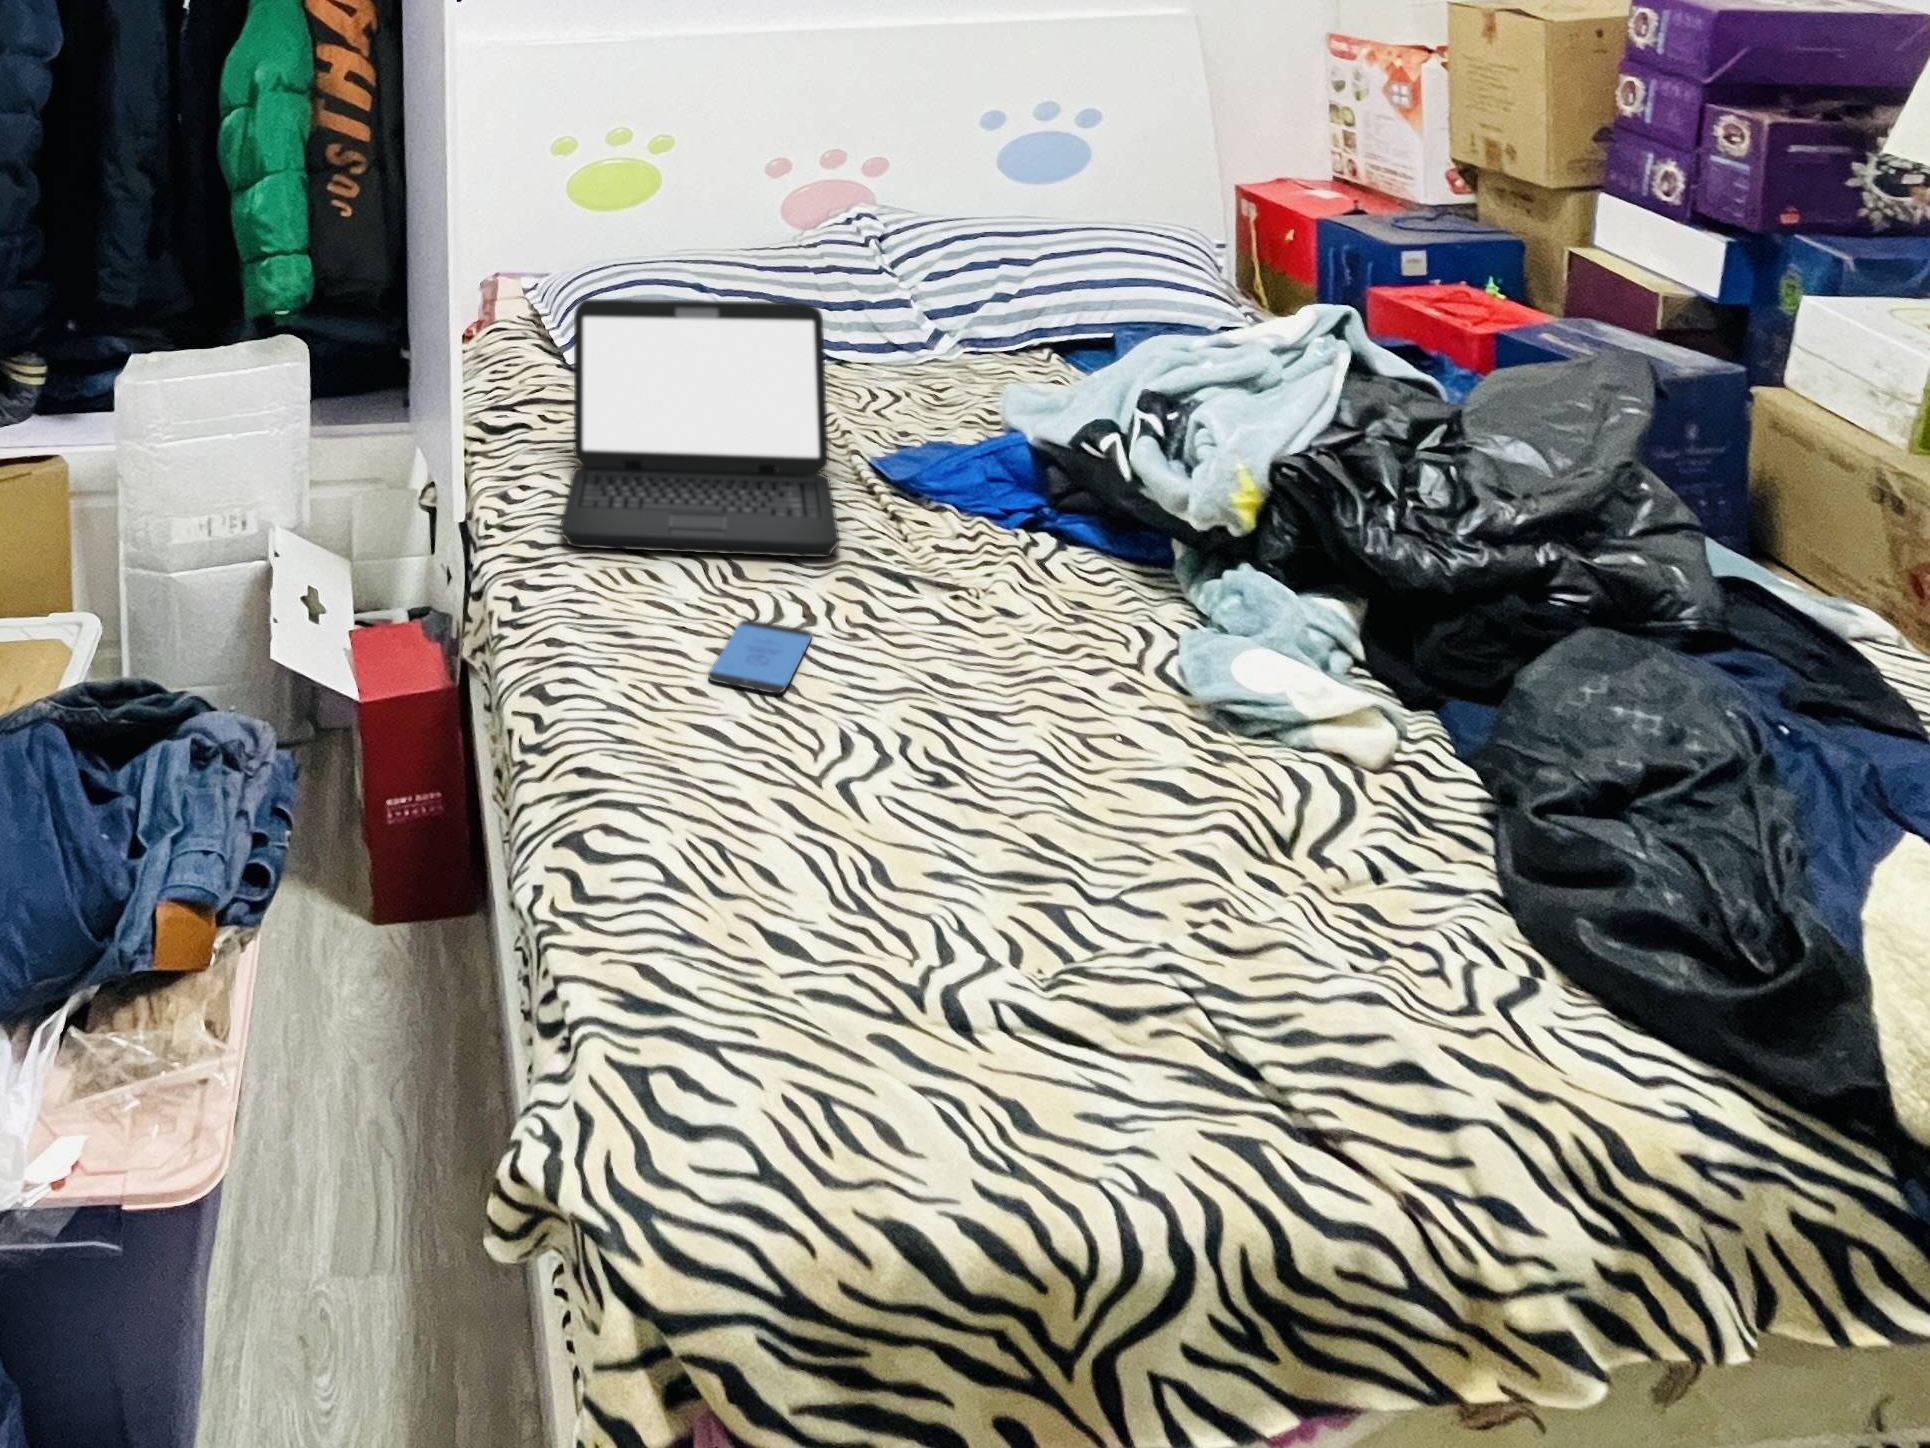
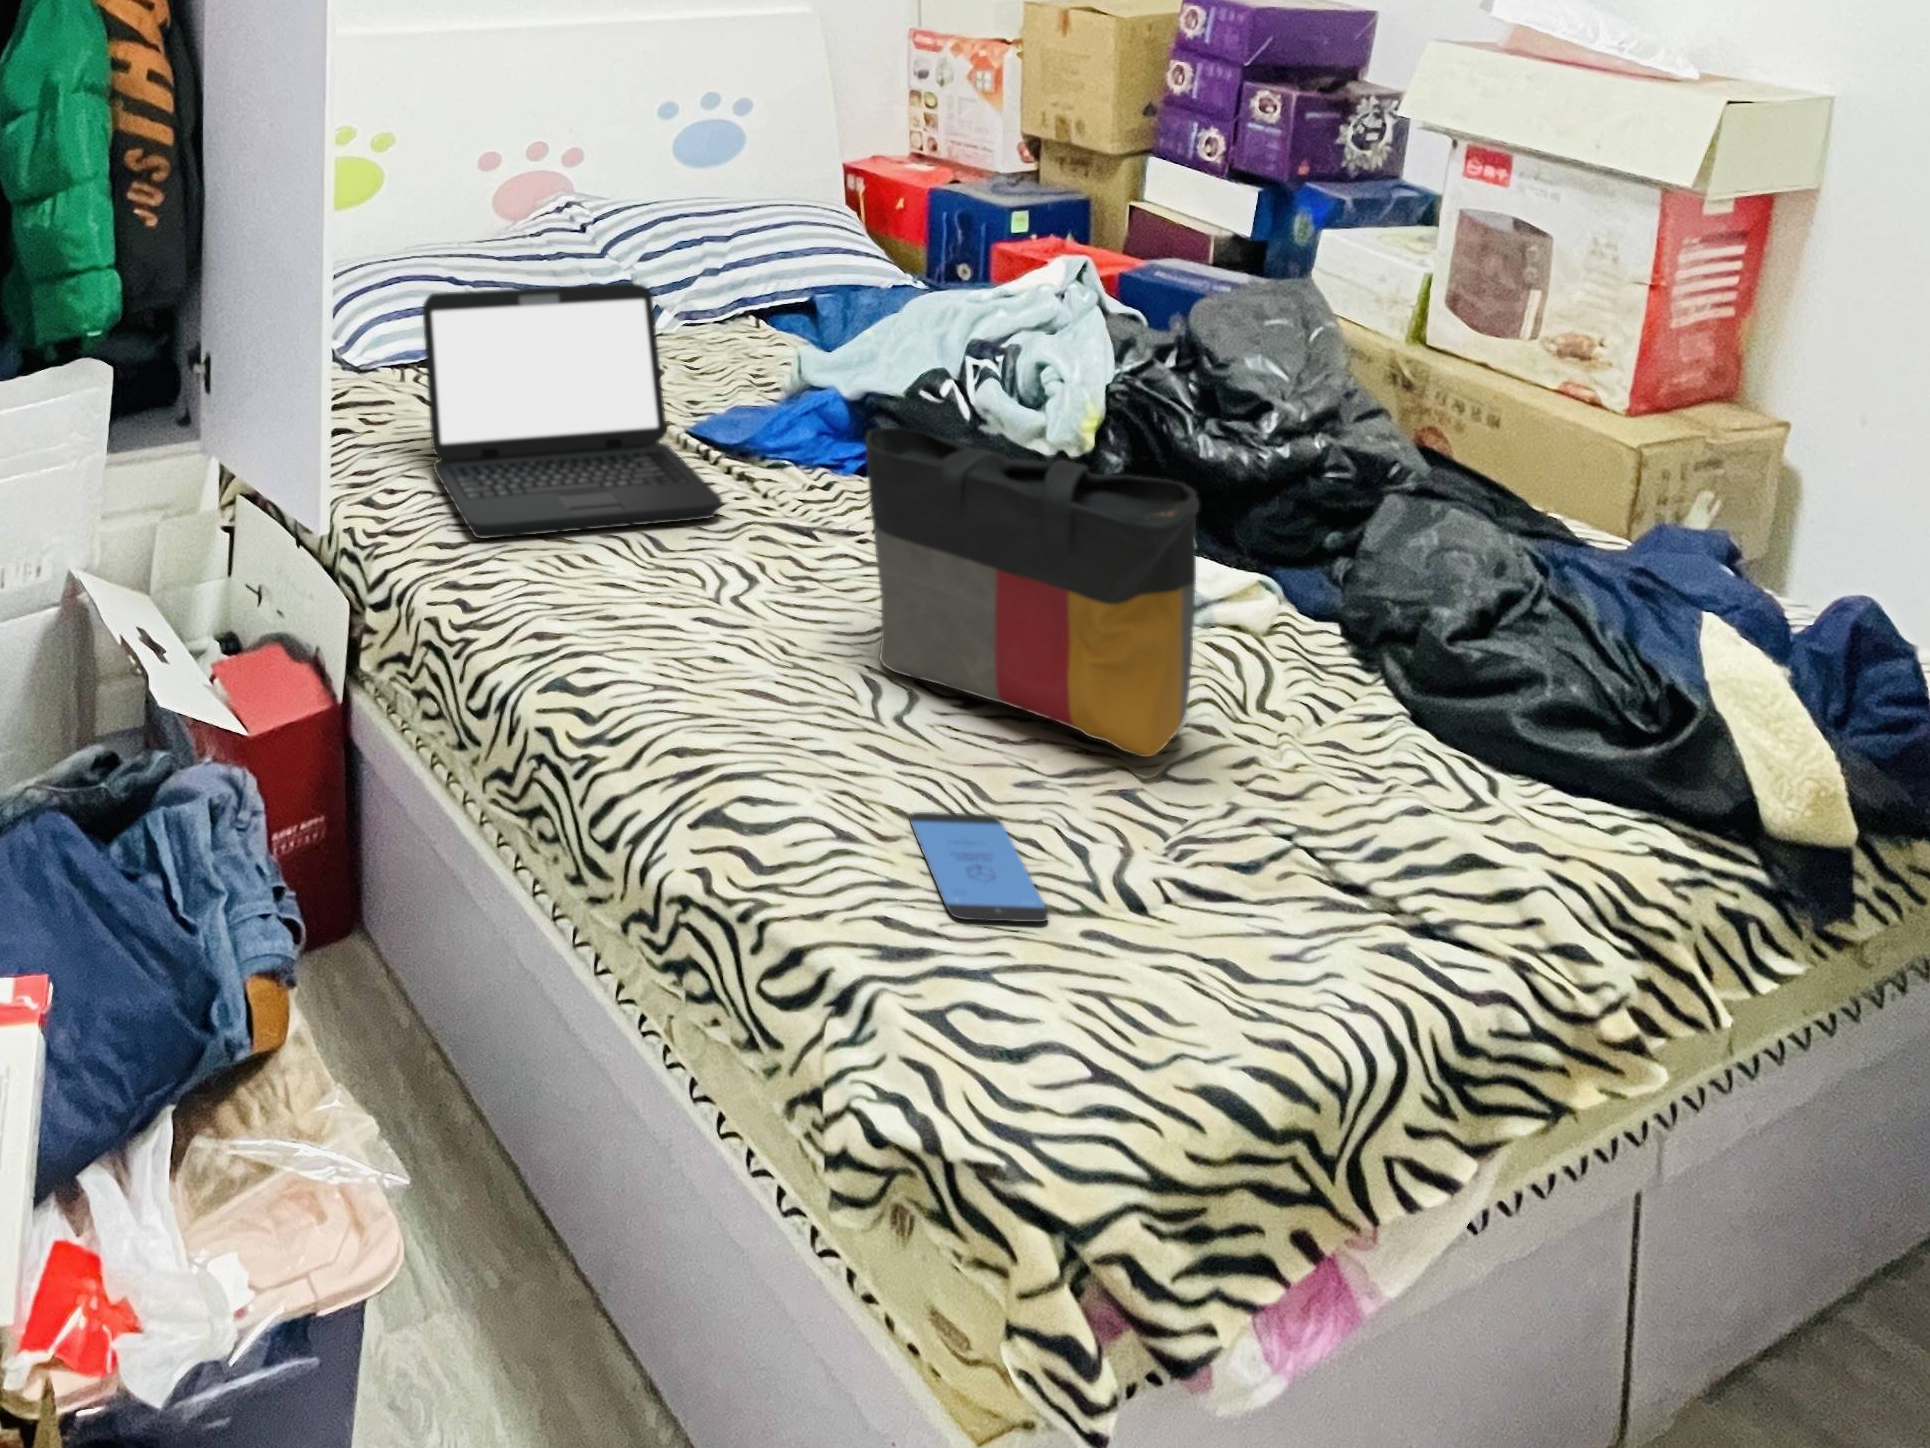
tote bag: none [864,475,1209,878] -> present [865,428,1199,757]
smartphone: present [708,620,812,693] -> present [910,812,1048,922]

